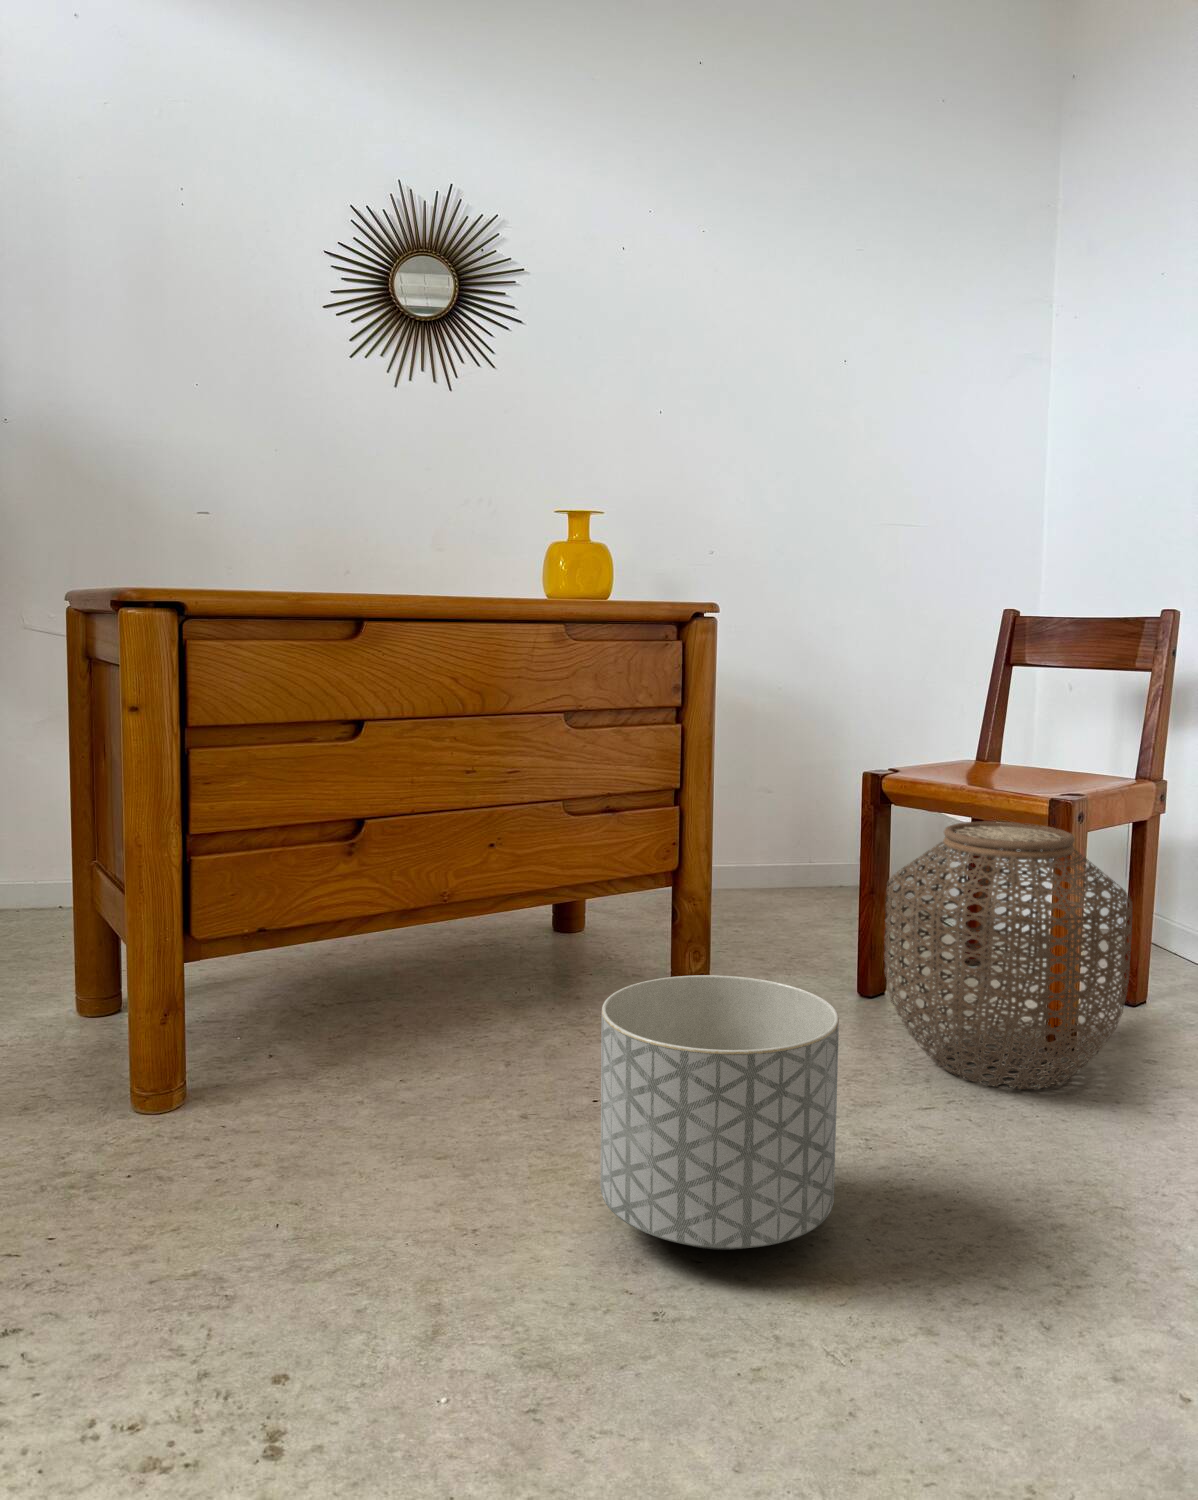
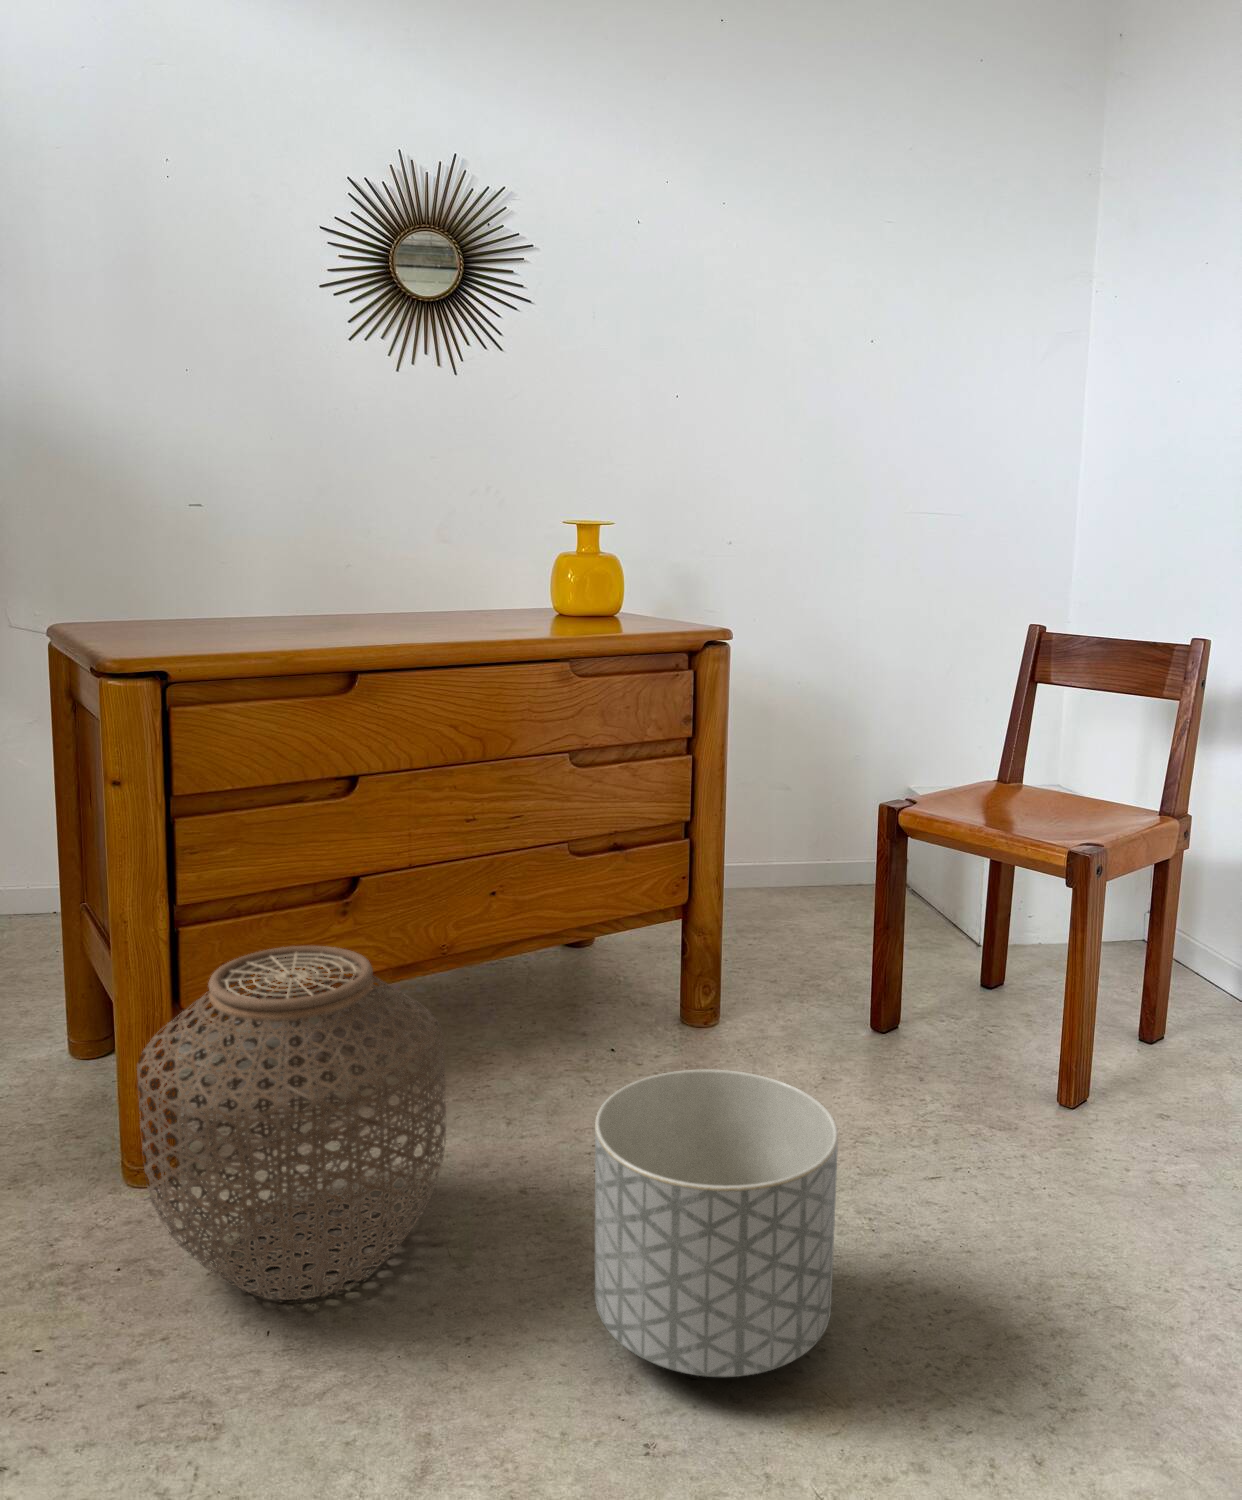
woven basket: present [884,822,1133,1089] -> present [137,946,446,1300]

